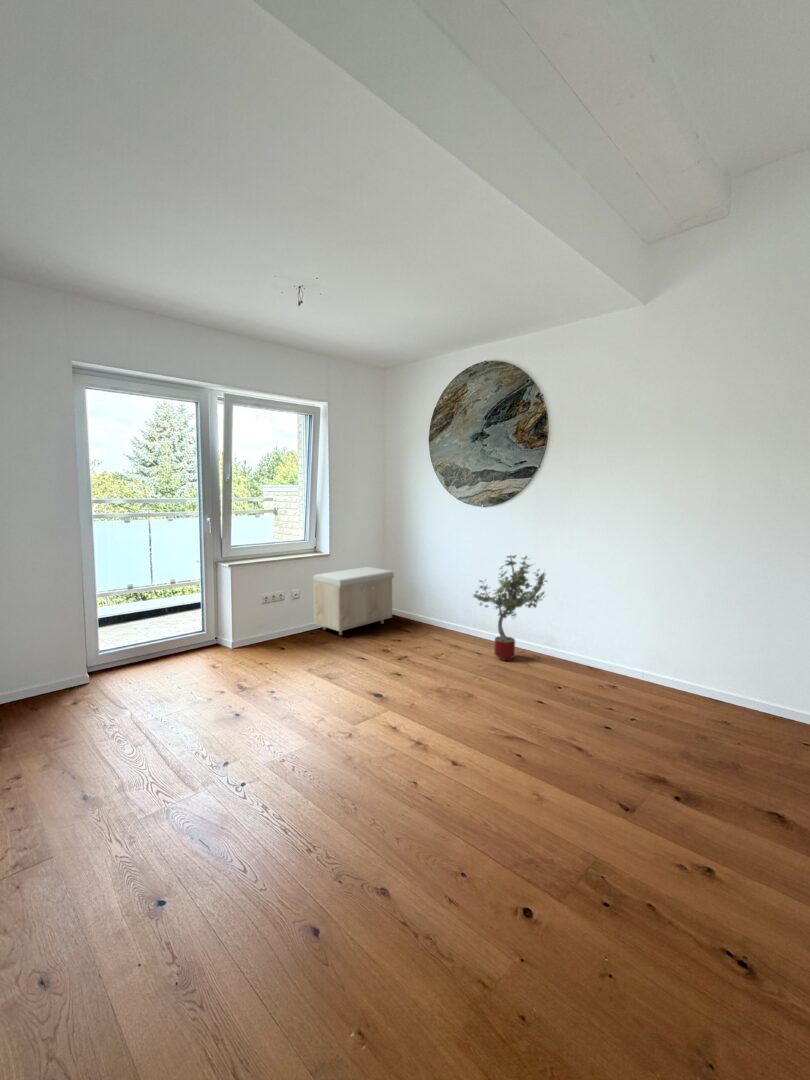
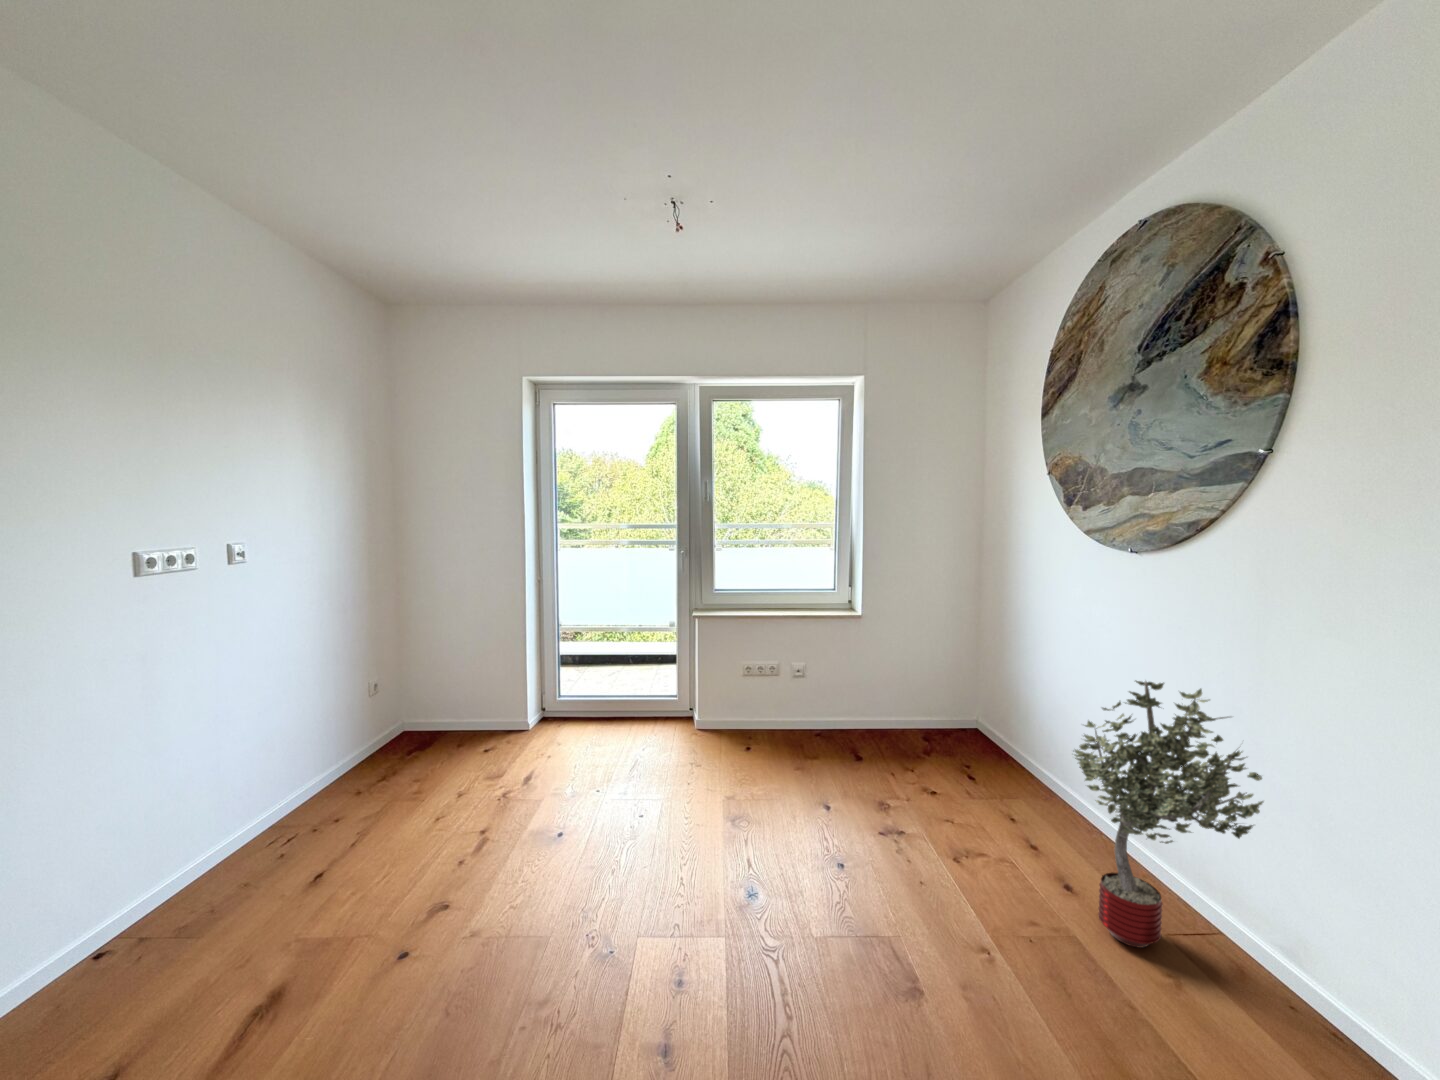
storage bench: present [313,567,394,635] -> none [826,644,967,752]

